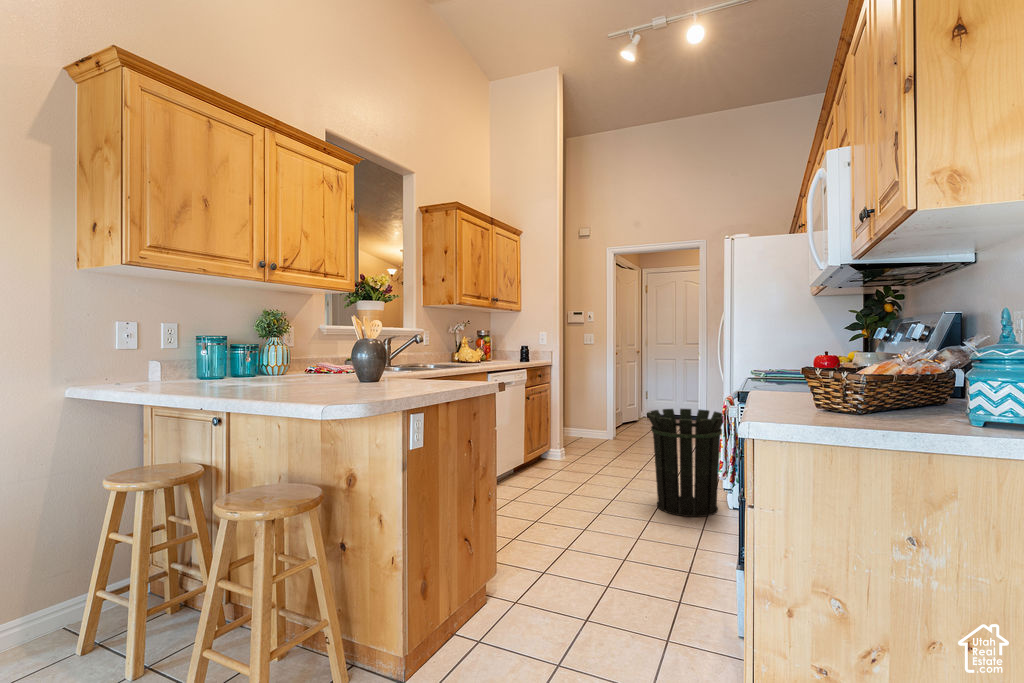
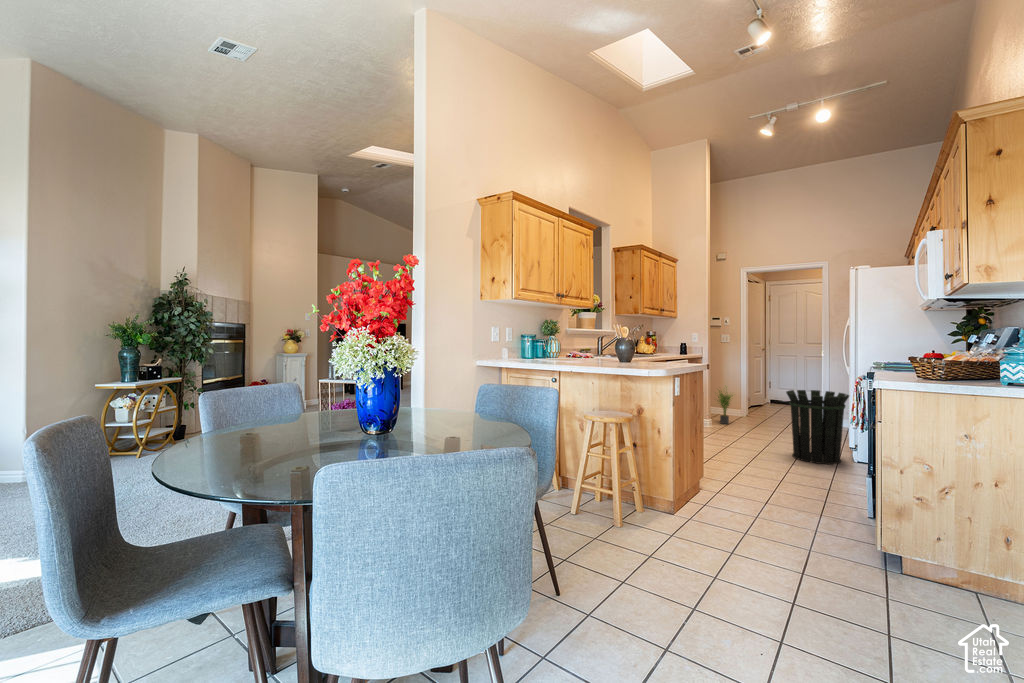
potted plant: none [570,399,599,453] -> present [718,391,731,424]

